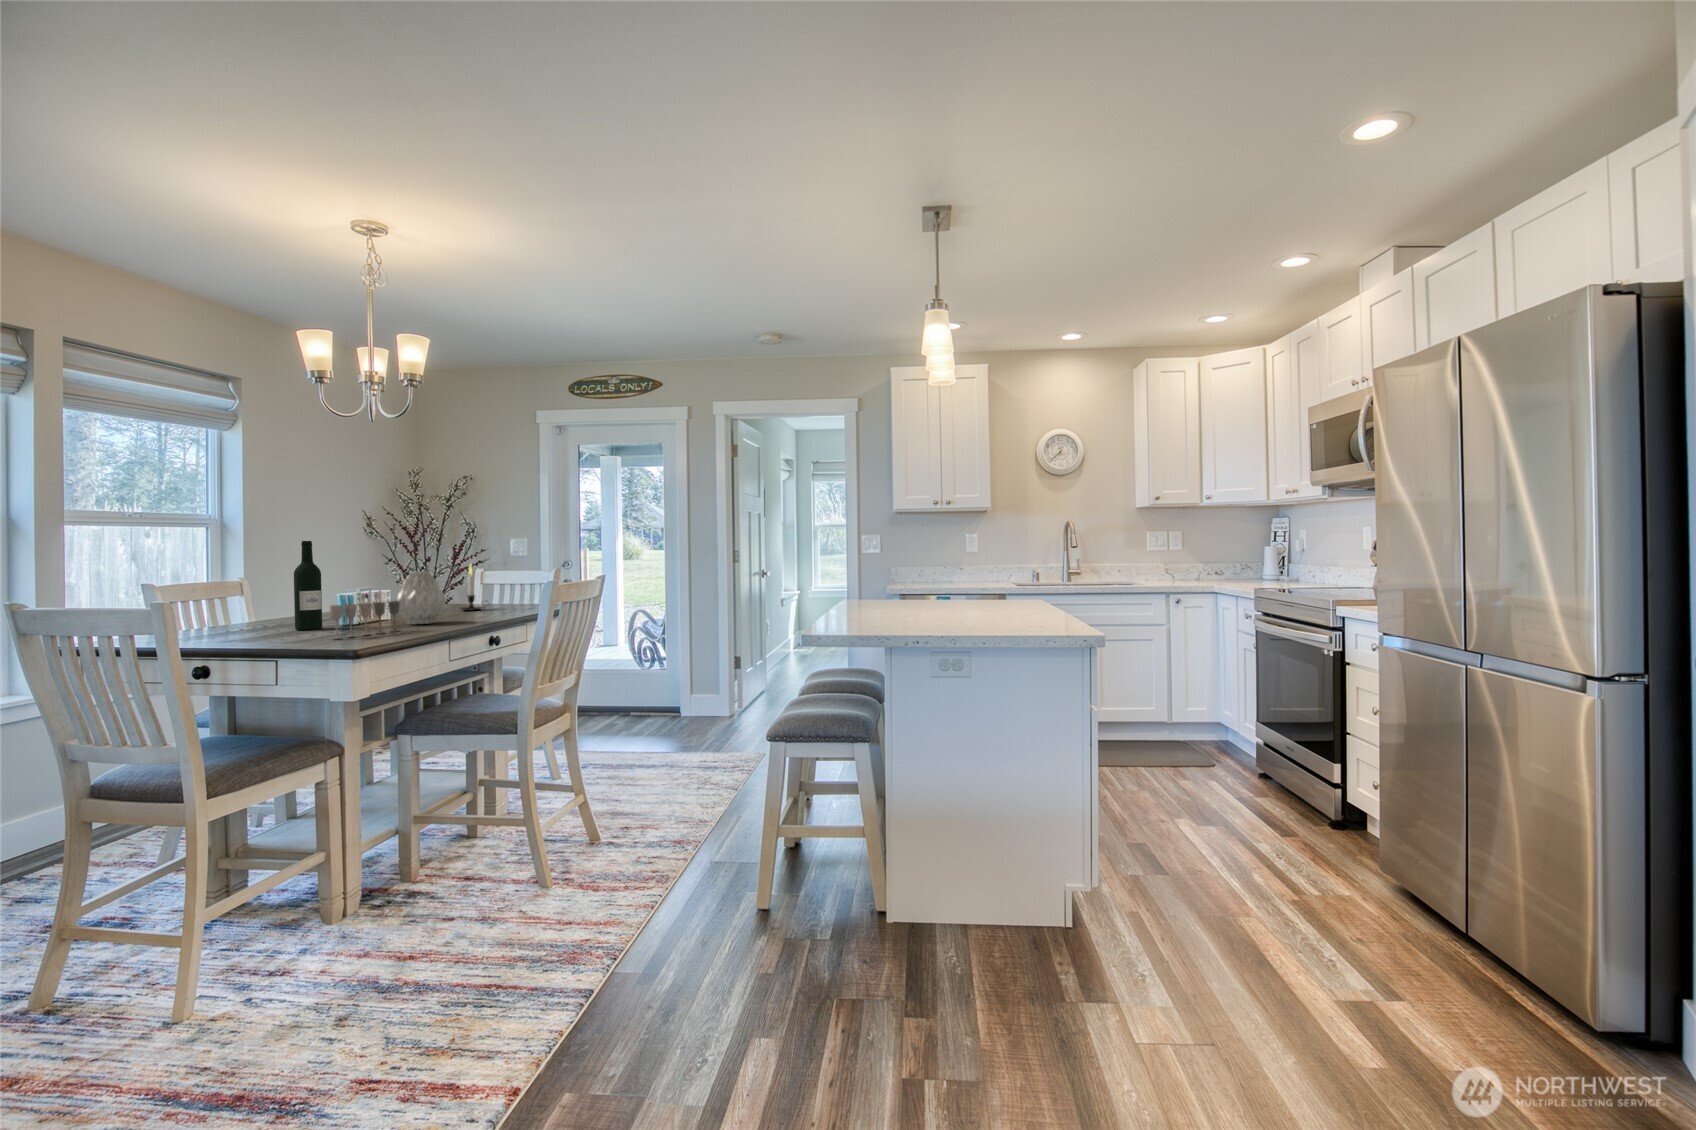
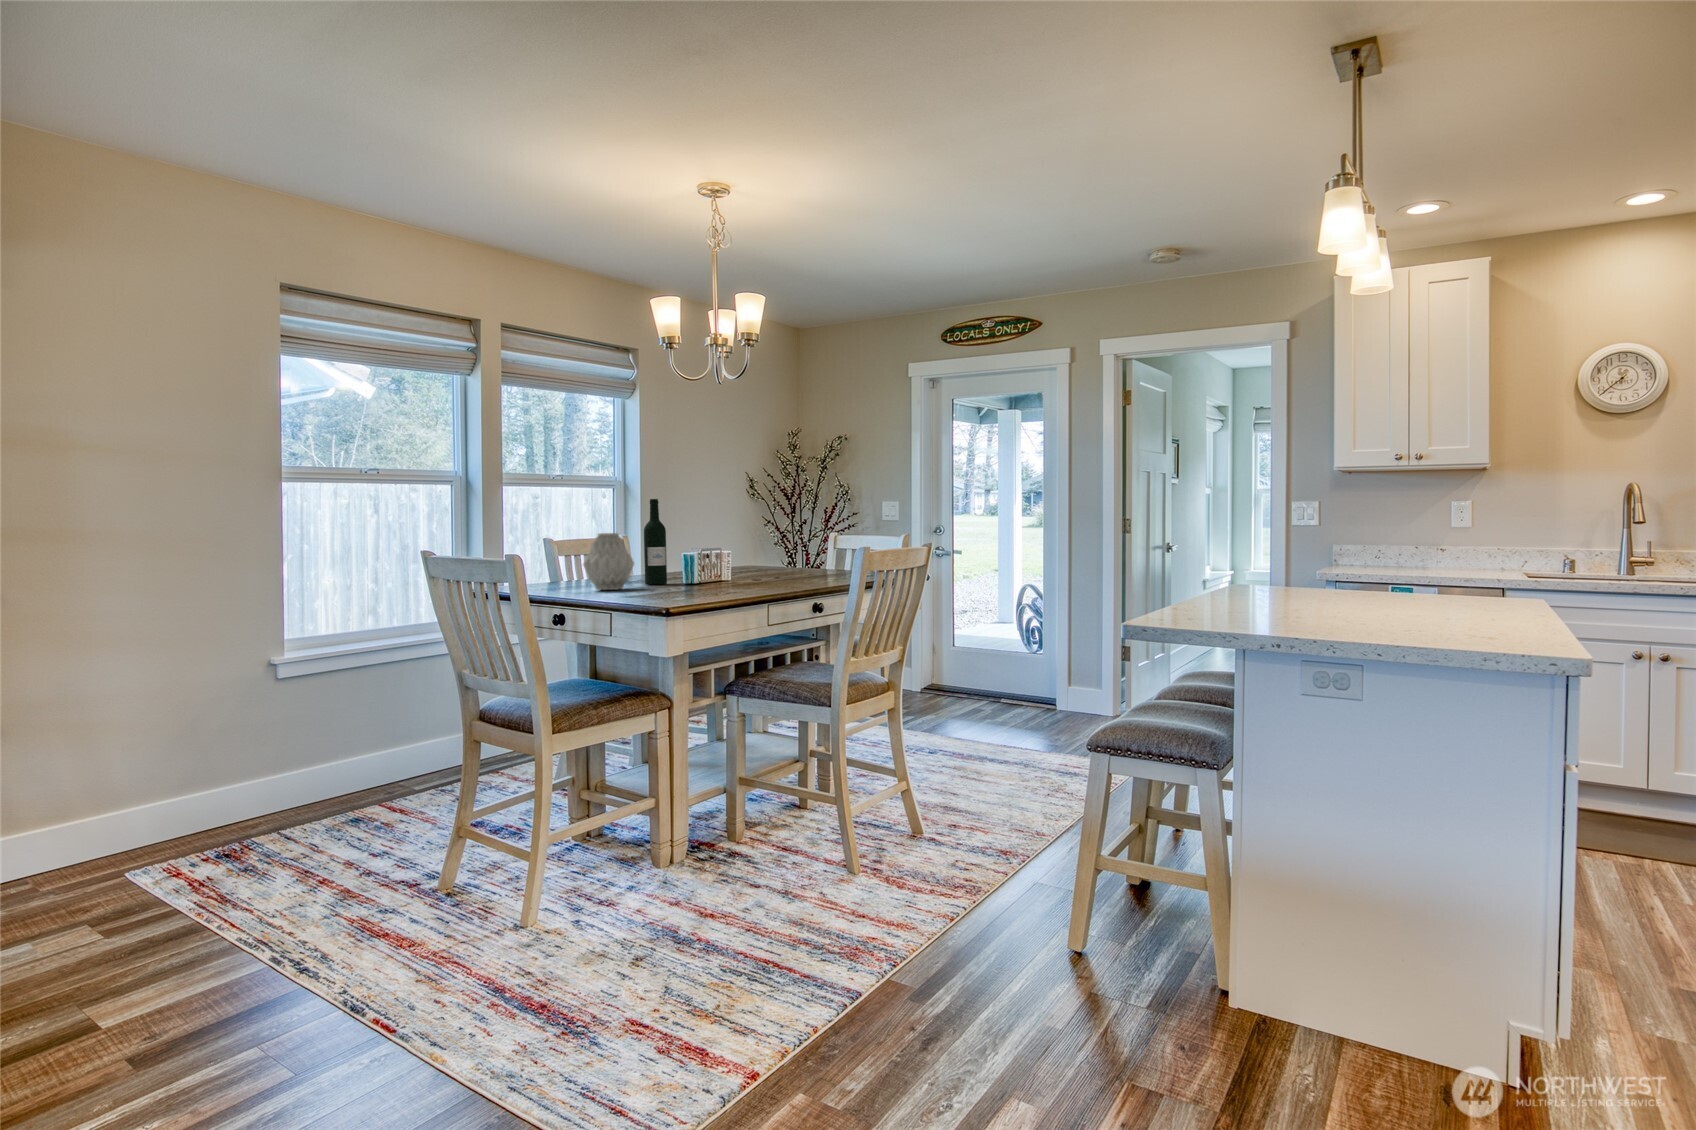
candle: present [461,566,484,611] -> none [797,524,826,574]
vase: present [394,571,446,624] -> present [583,533,634,590]
wine glass: present [330,601,400,639] -> none [658,557,722,591]

